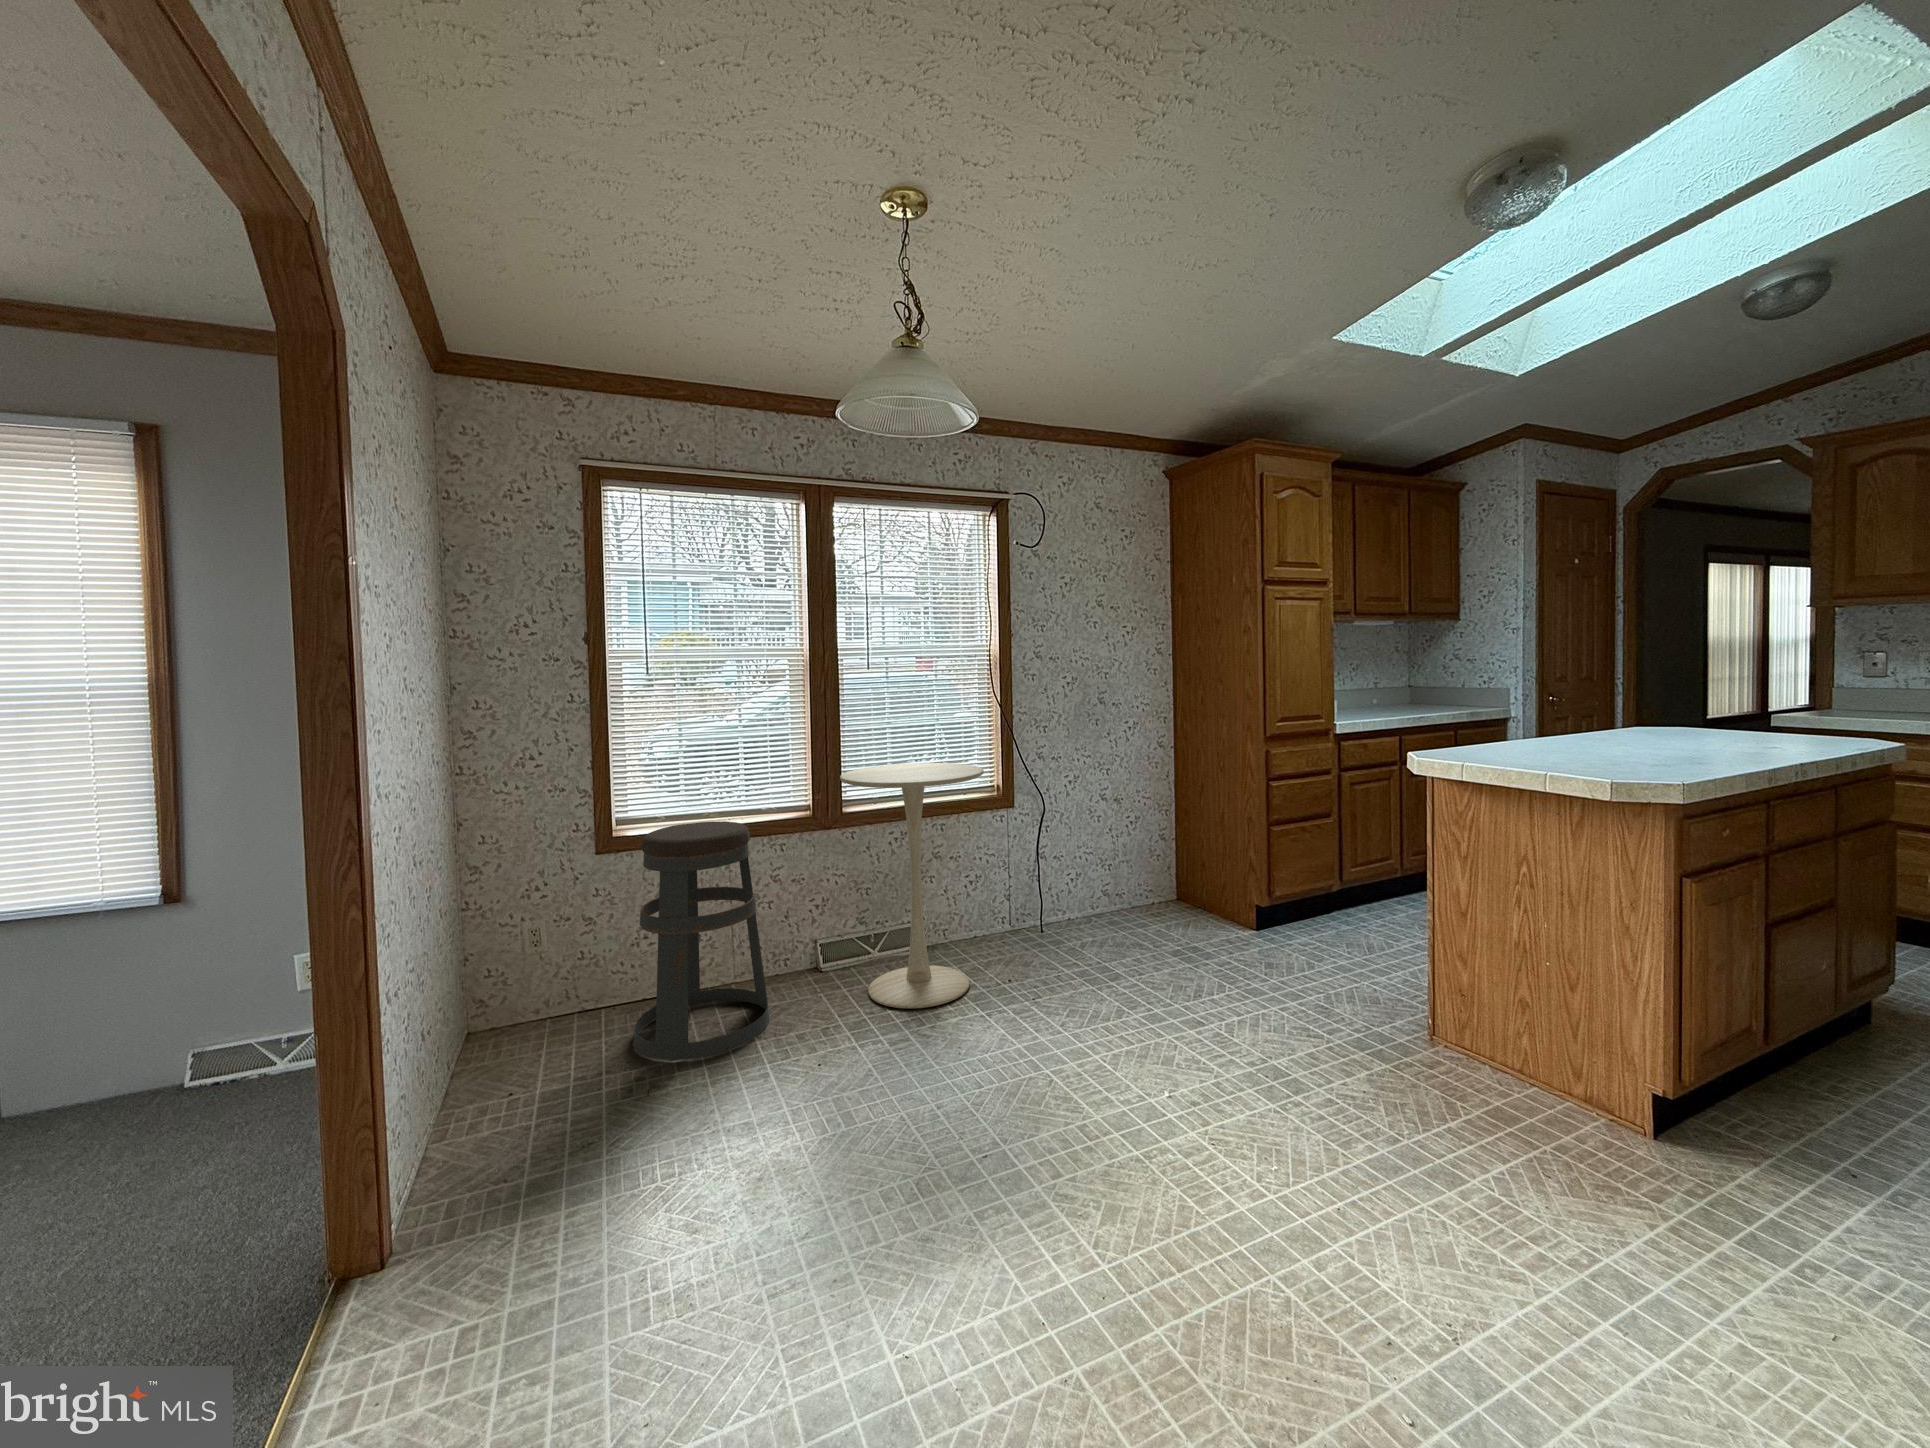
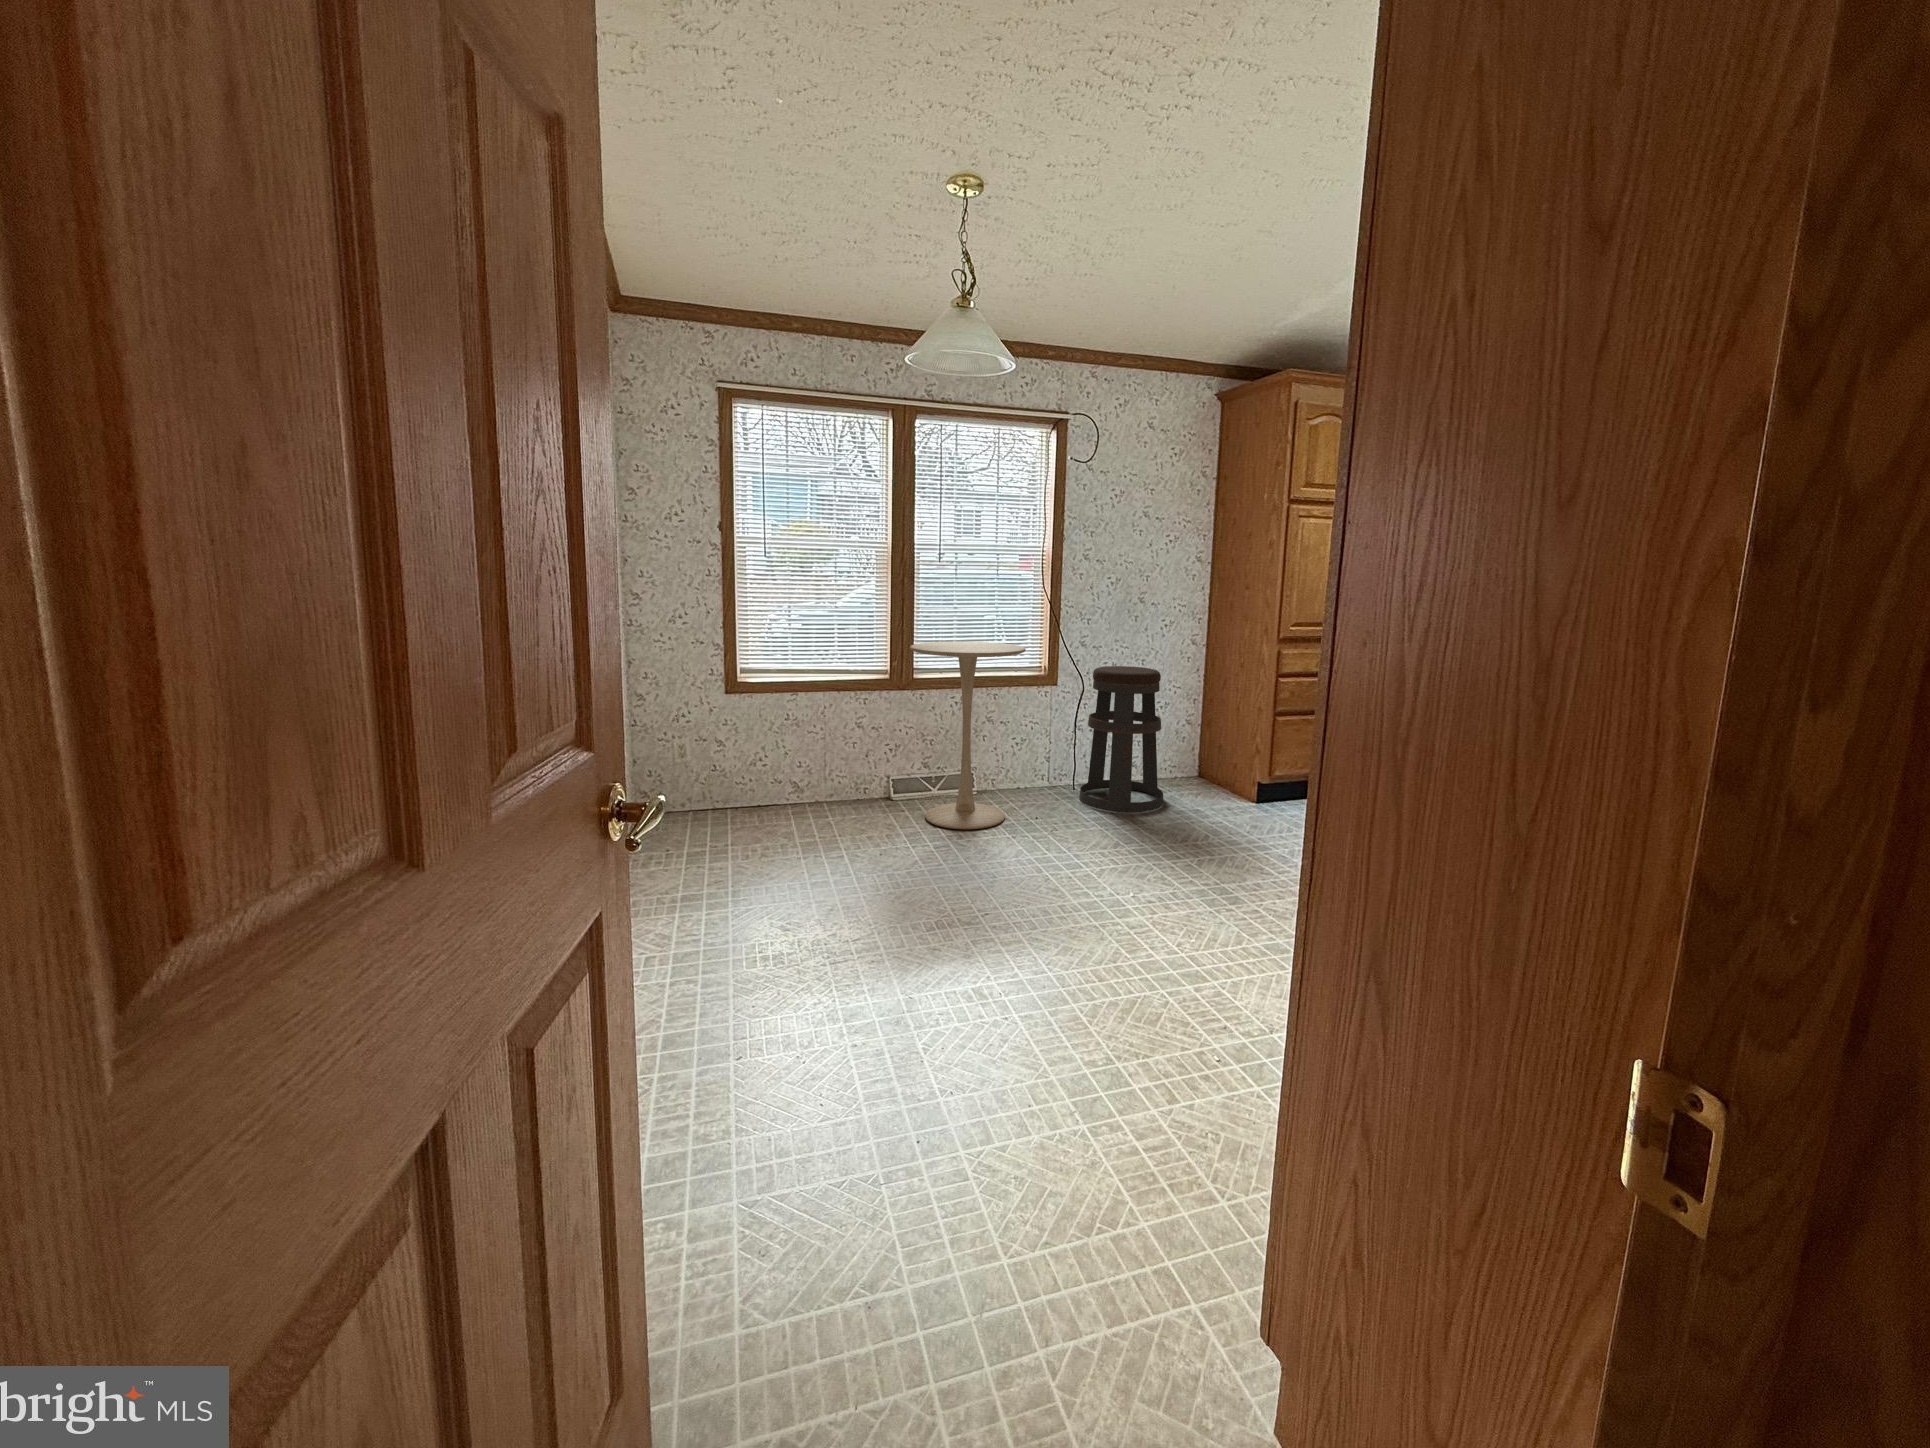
bar stool: present [634,821,769,1060] -> present [1079,666,1164,813]

